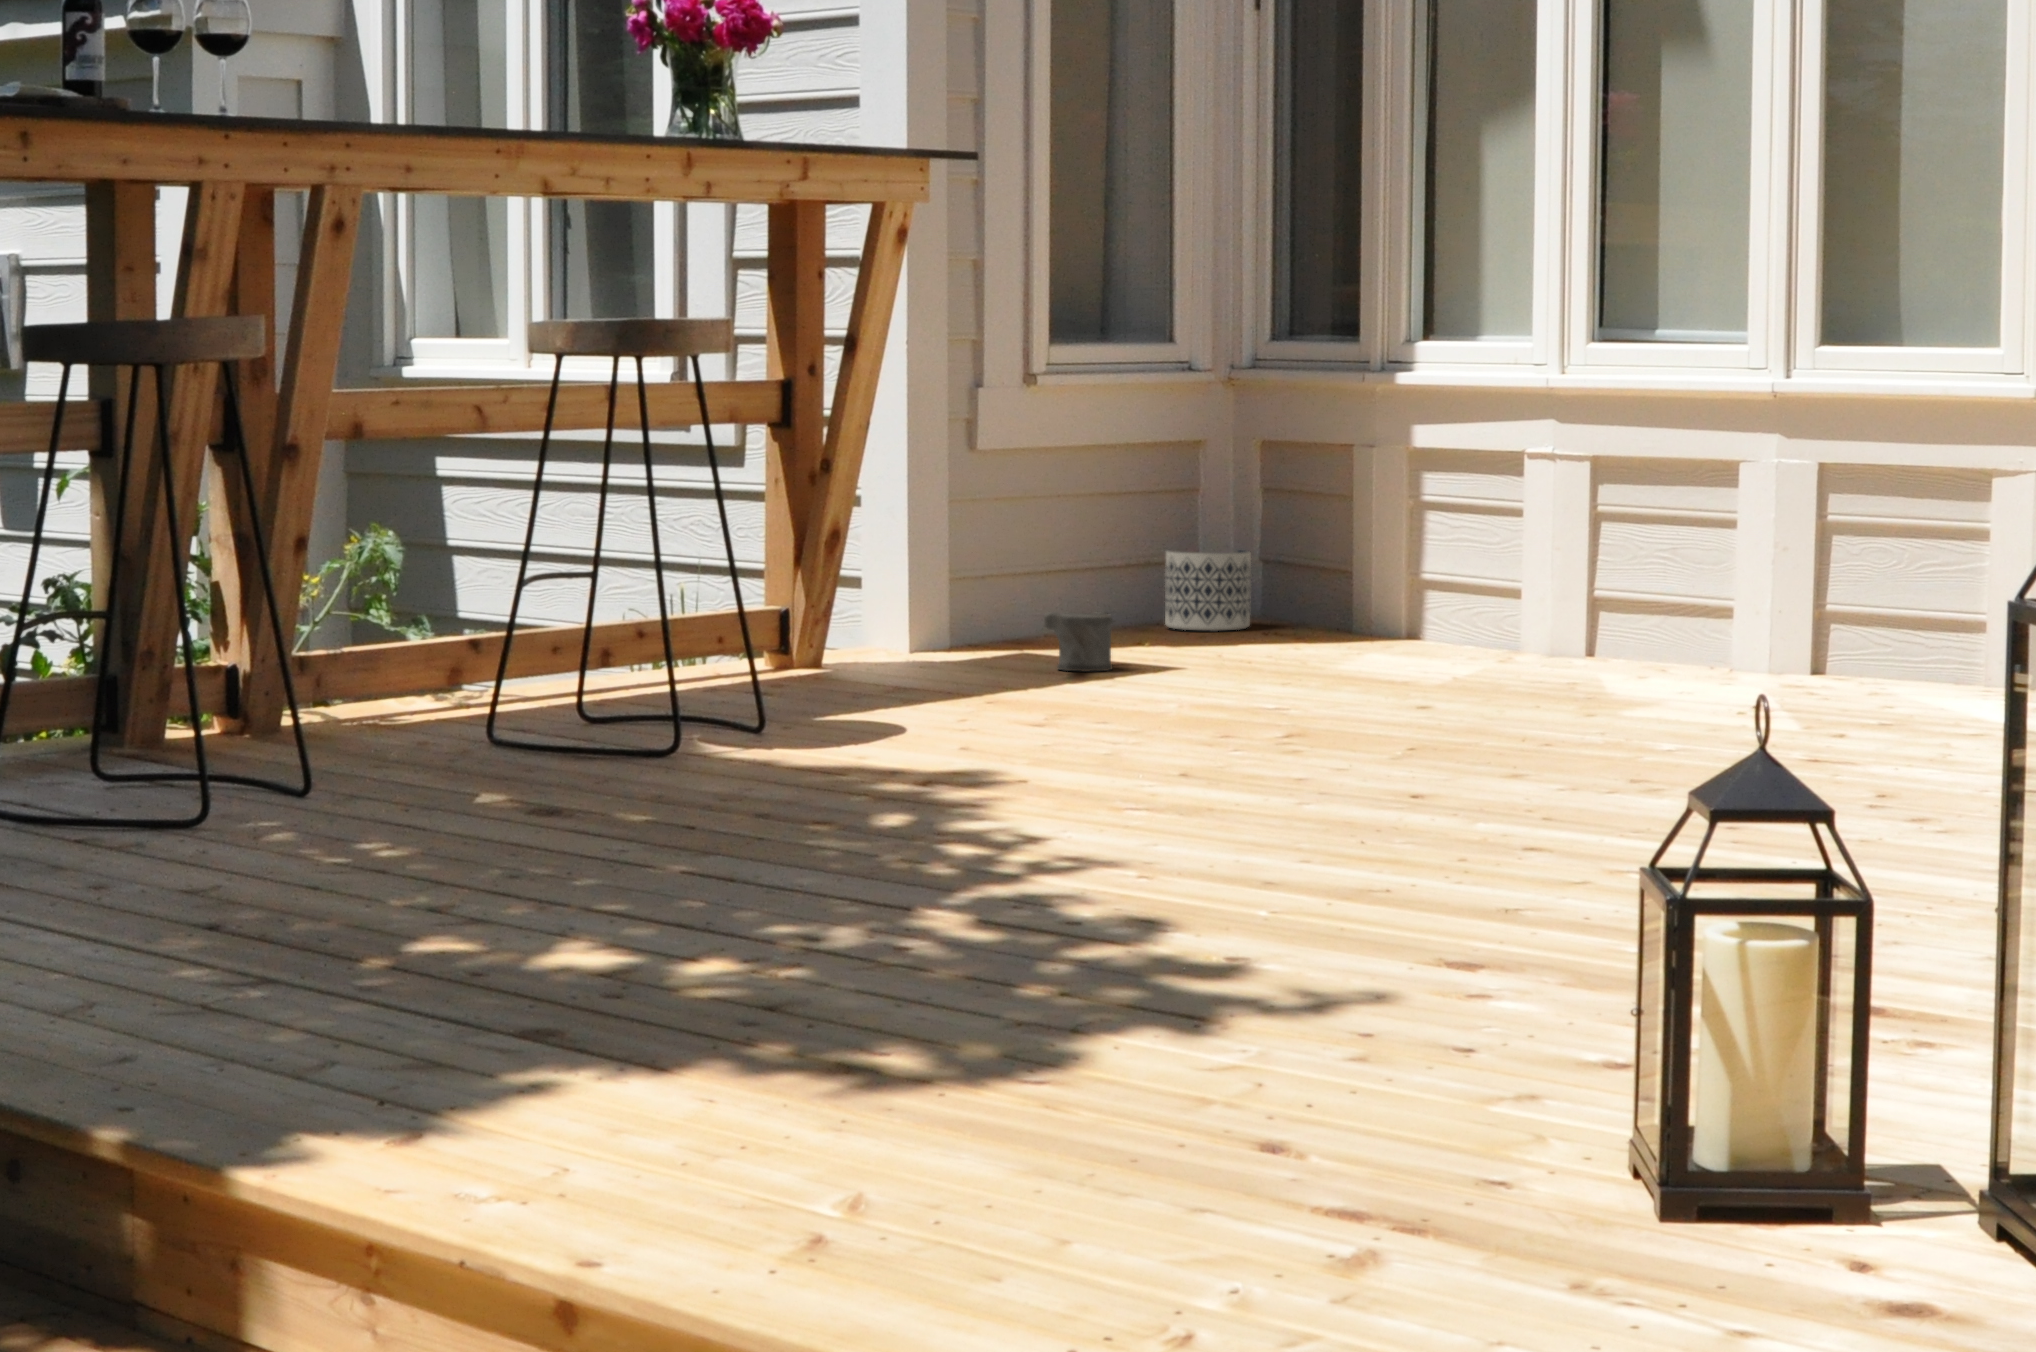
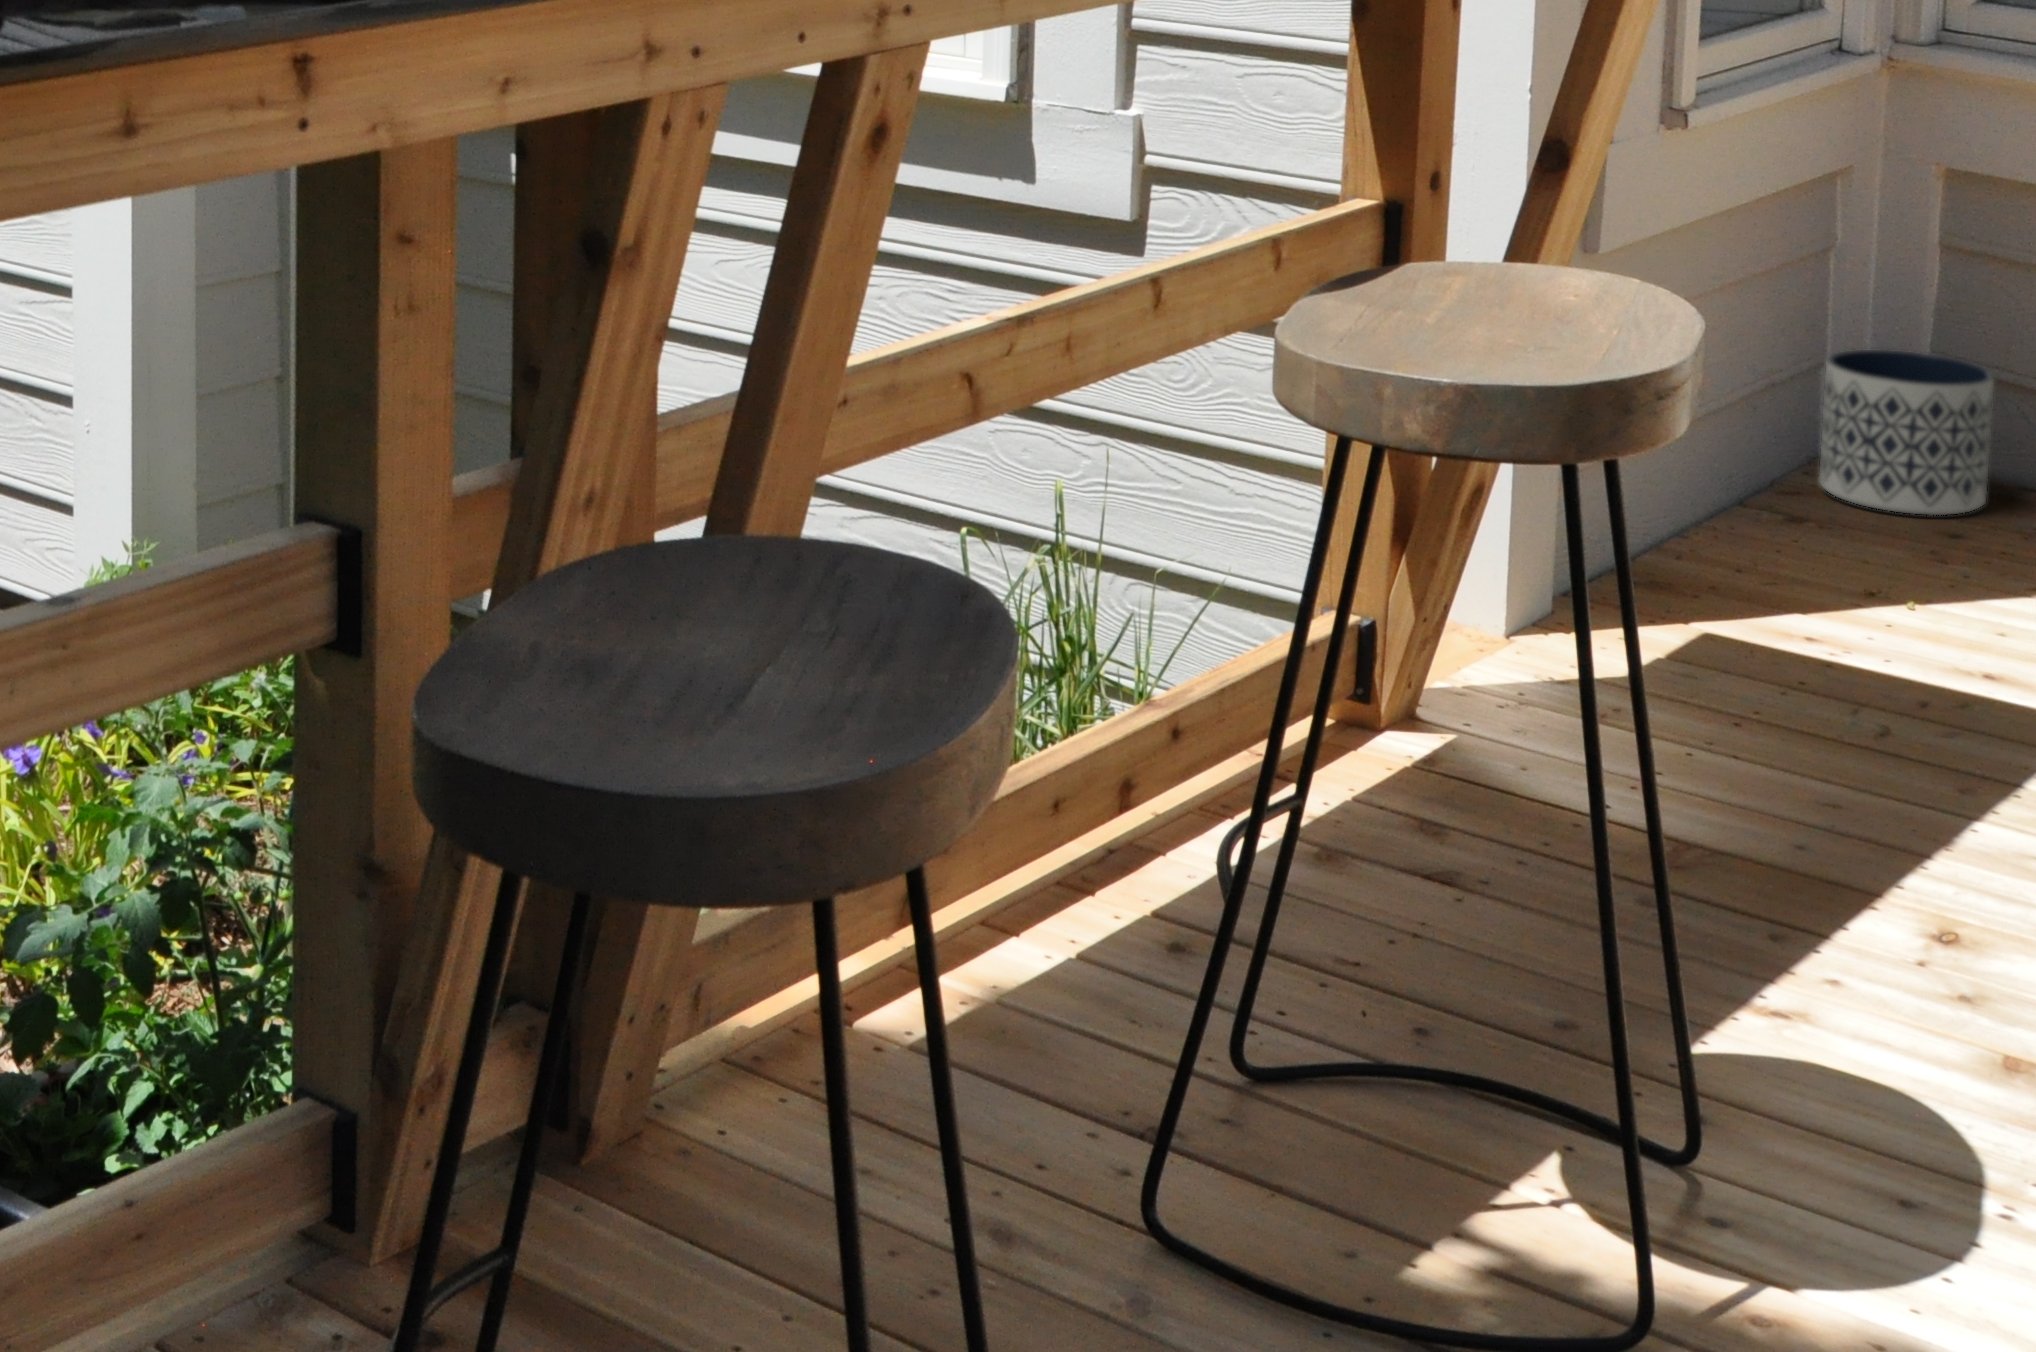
watering can: present [1044,612,1113,671] -> none [1889,603,2018,748]

